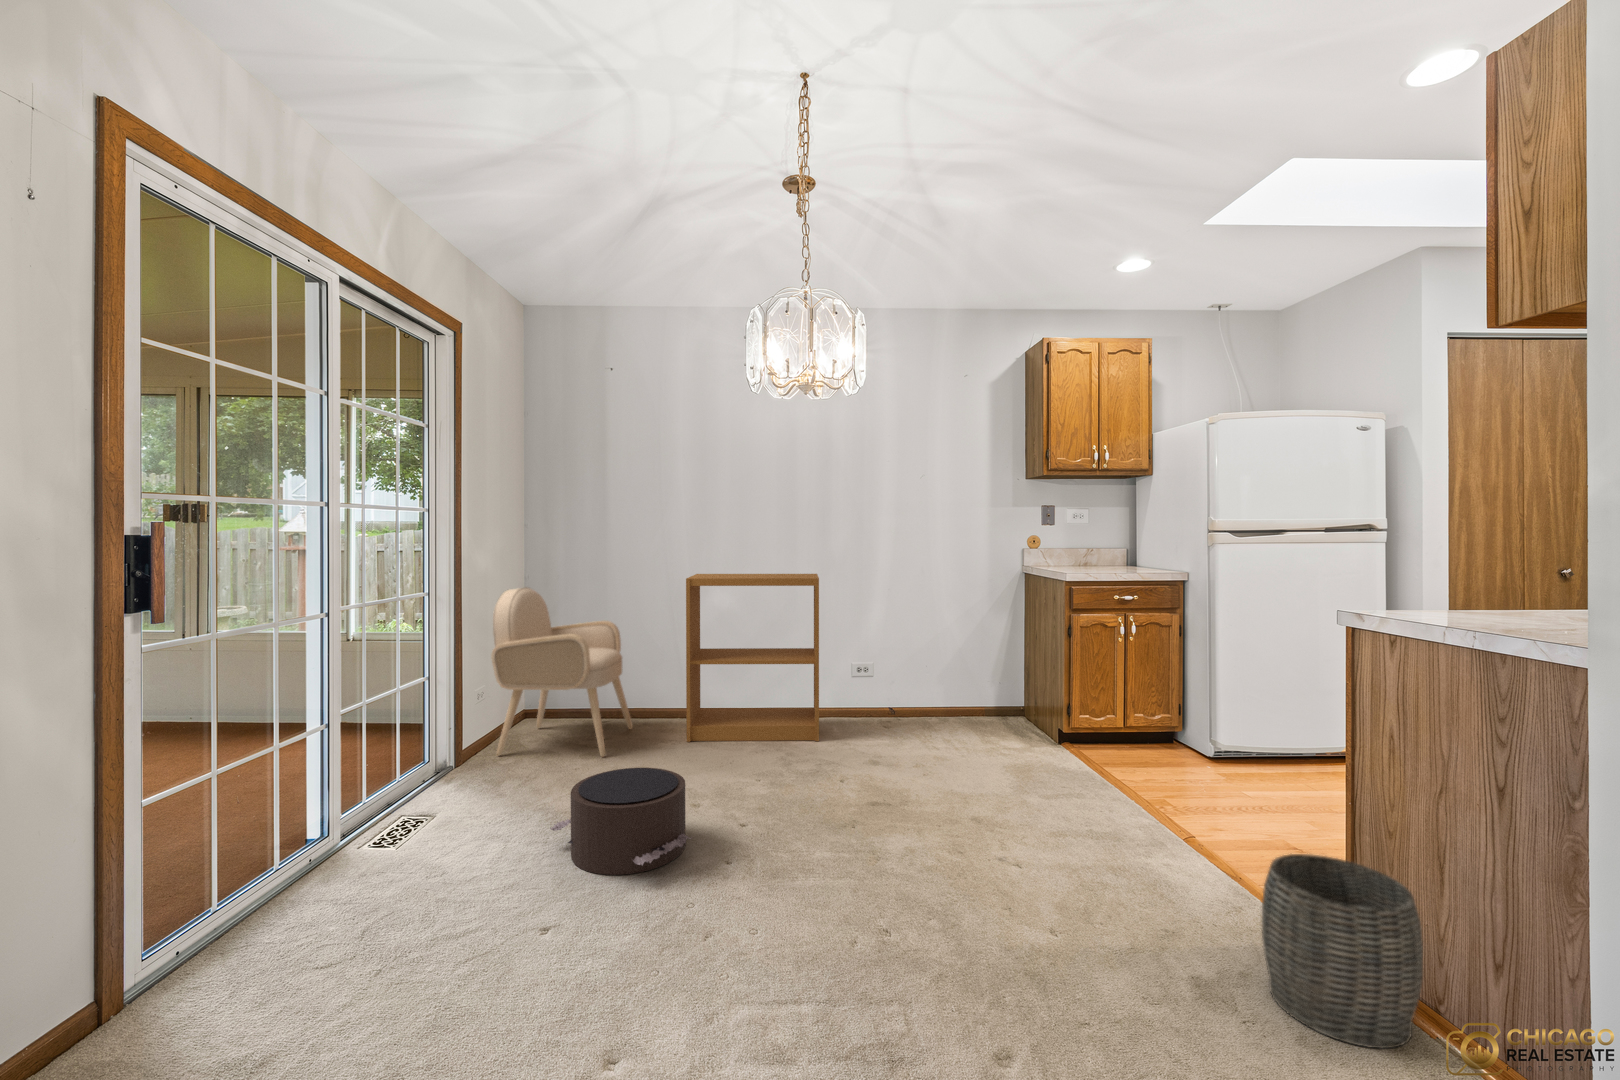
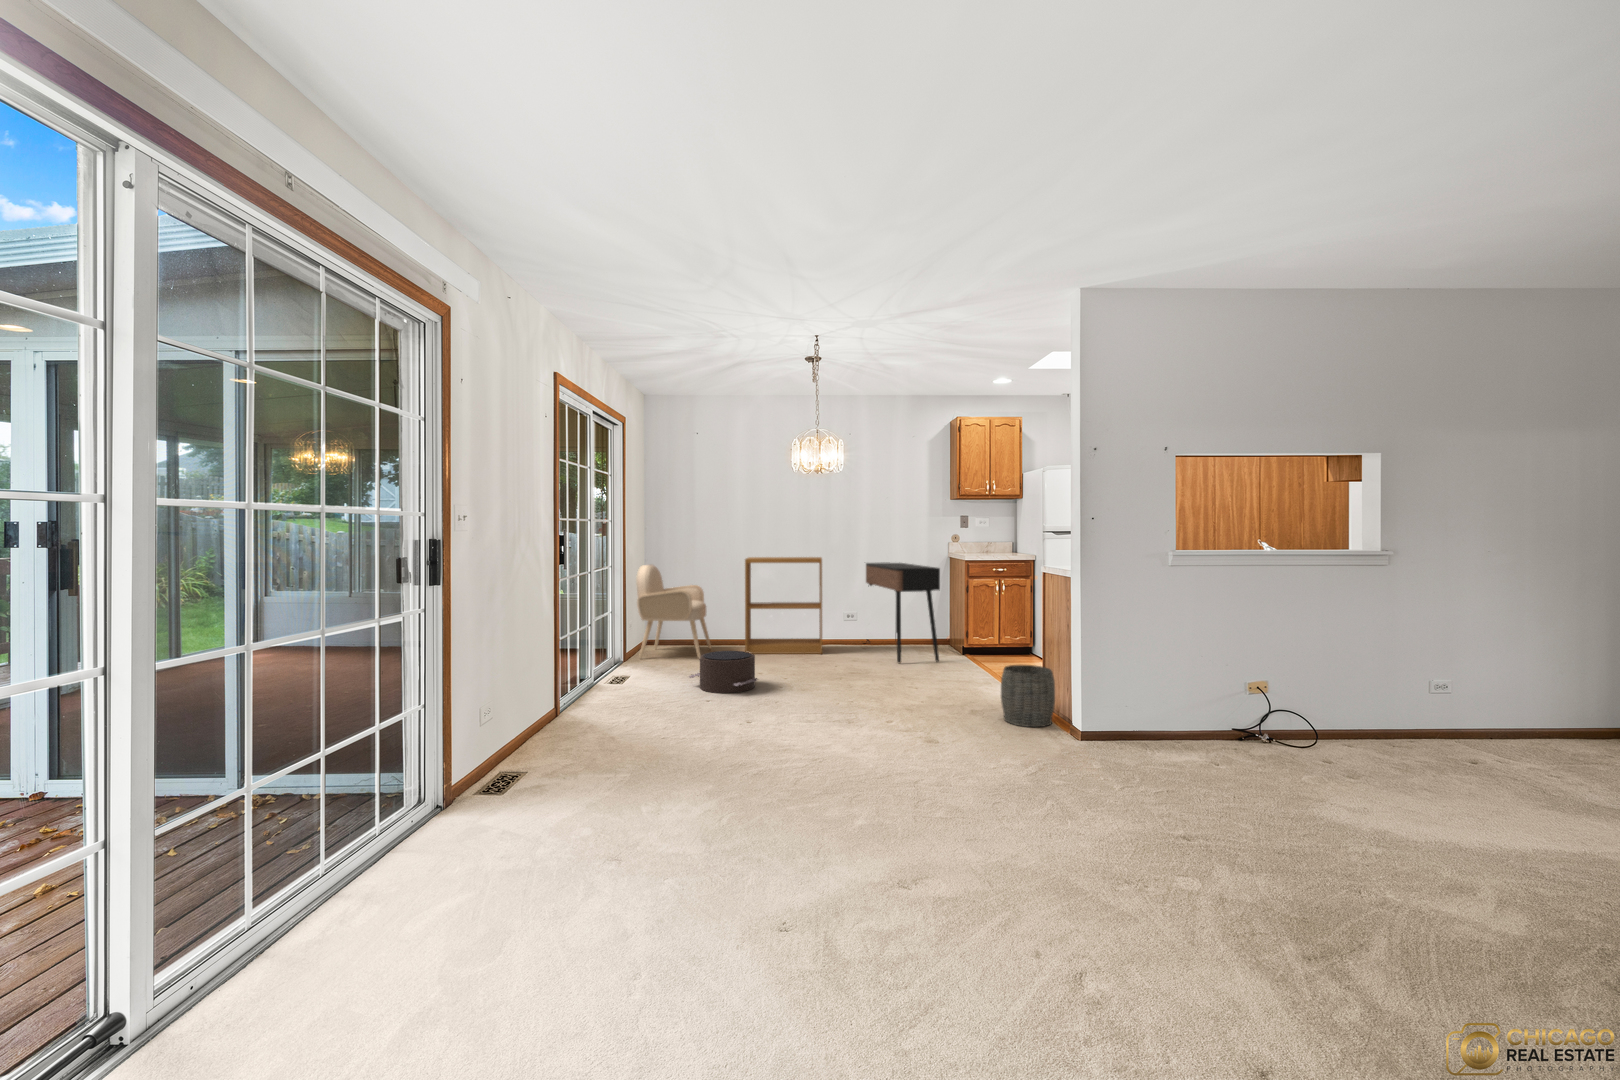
console table: none [884,581,1029,768] -> present [866,563,940,663]

